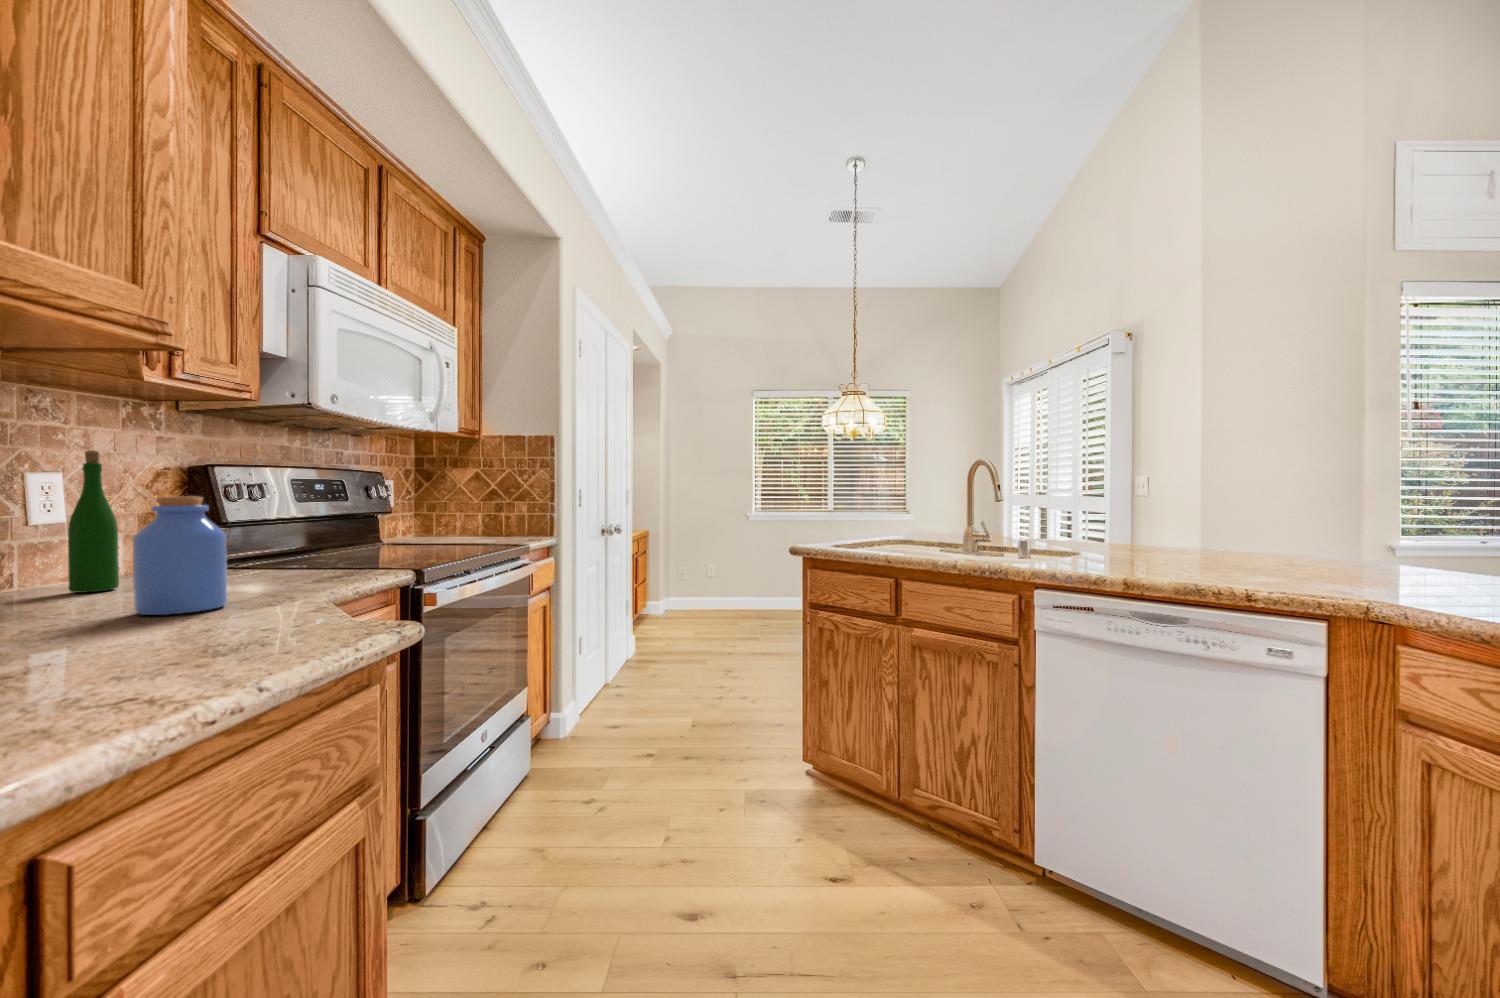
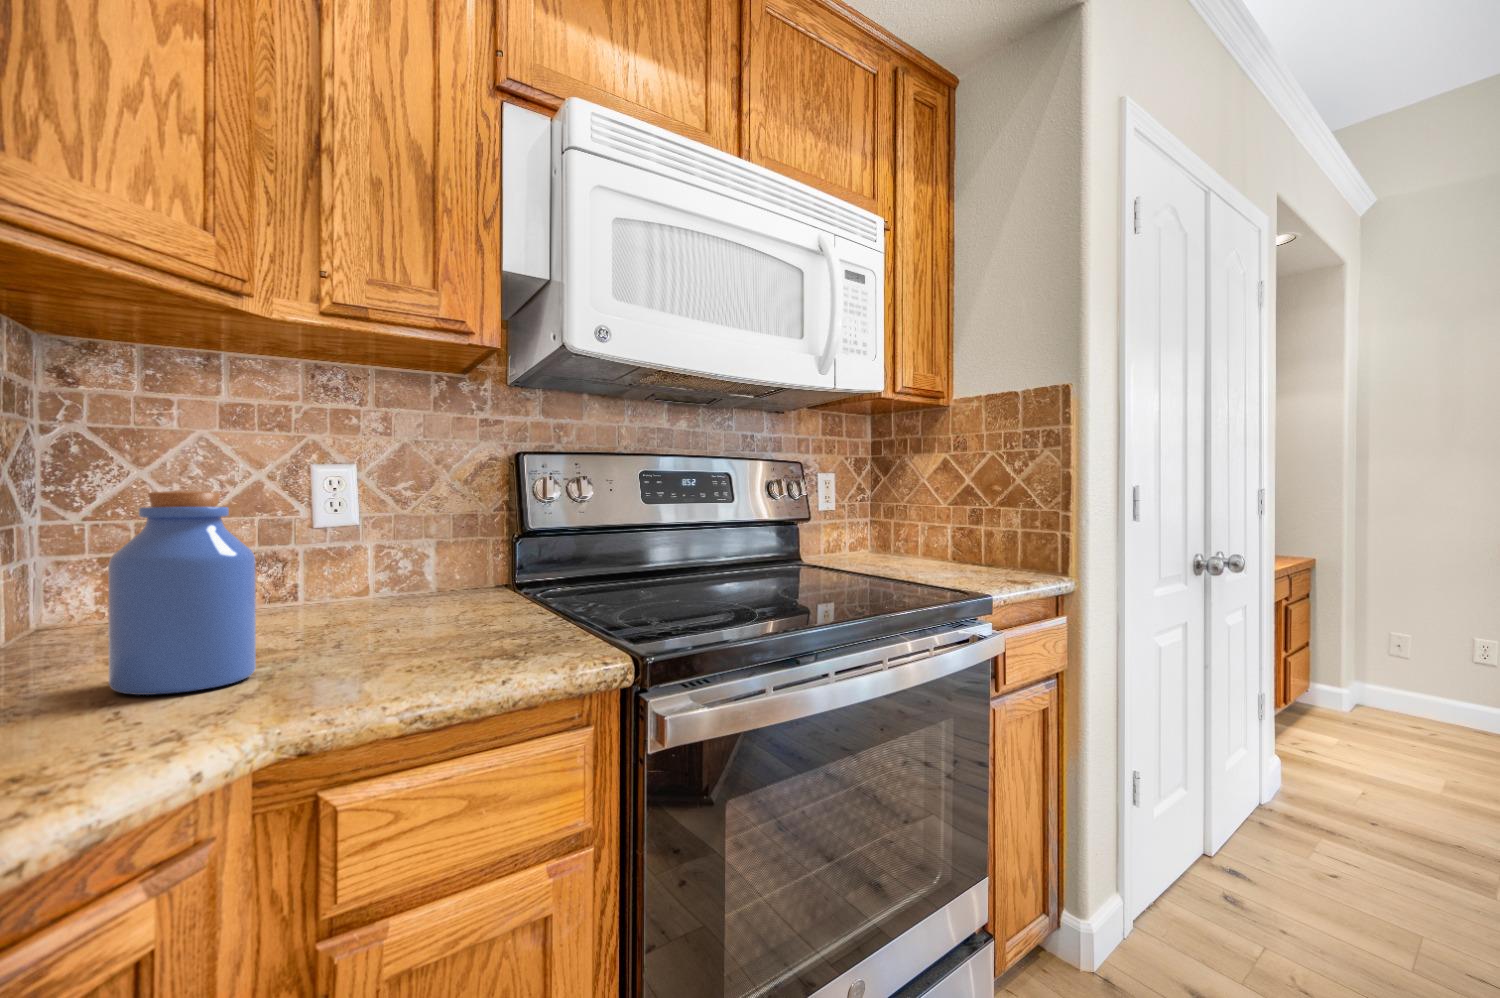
wine bottle: present [68,450,119,593] -> none [306,433,356,618]

